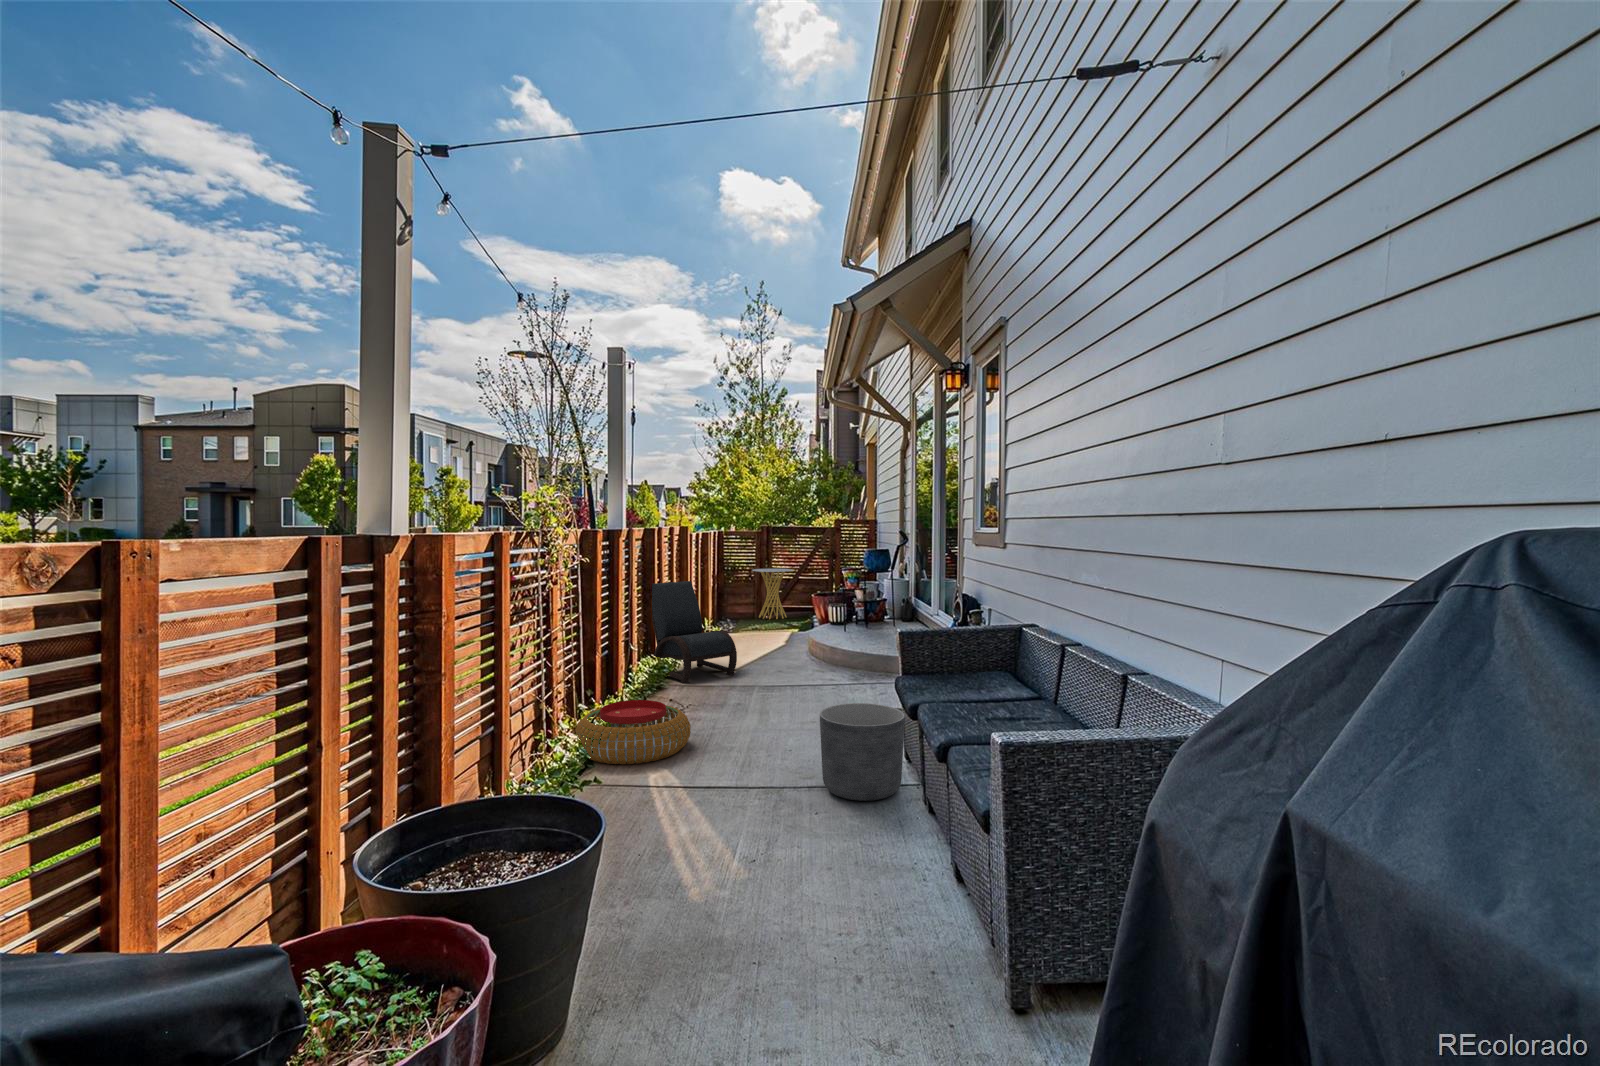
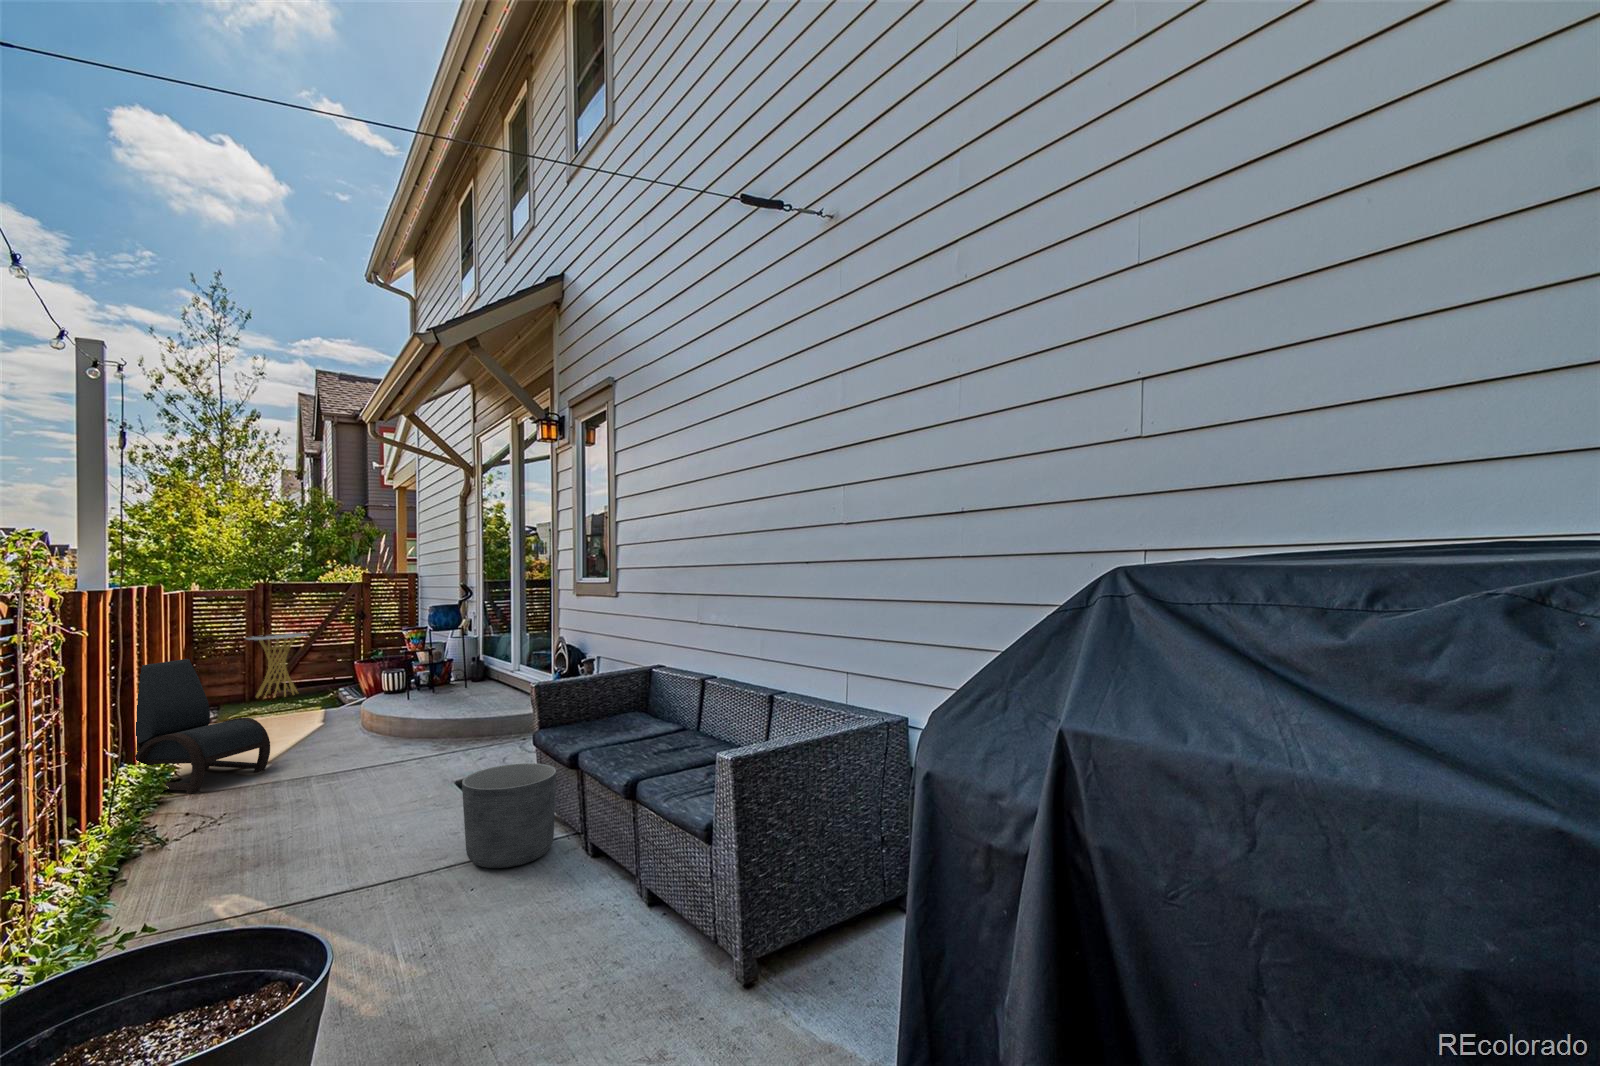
pouf: present [576,700,691,764] -> none [63,817,260,917]

